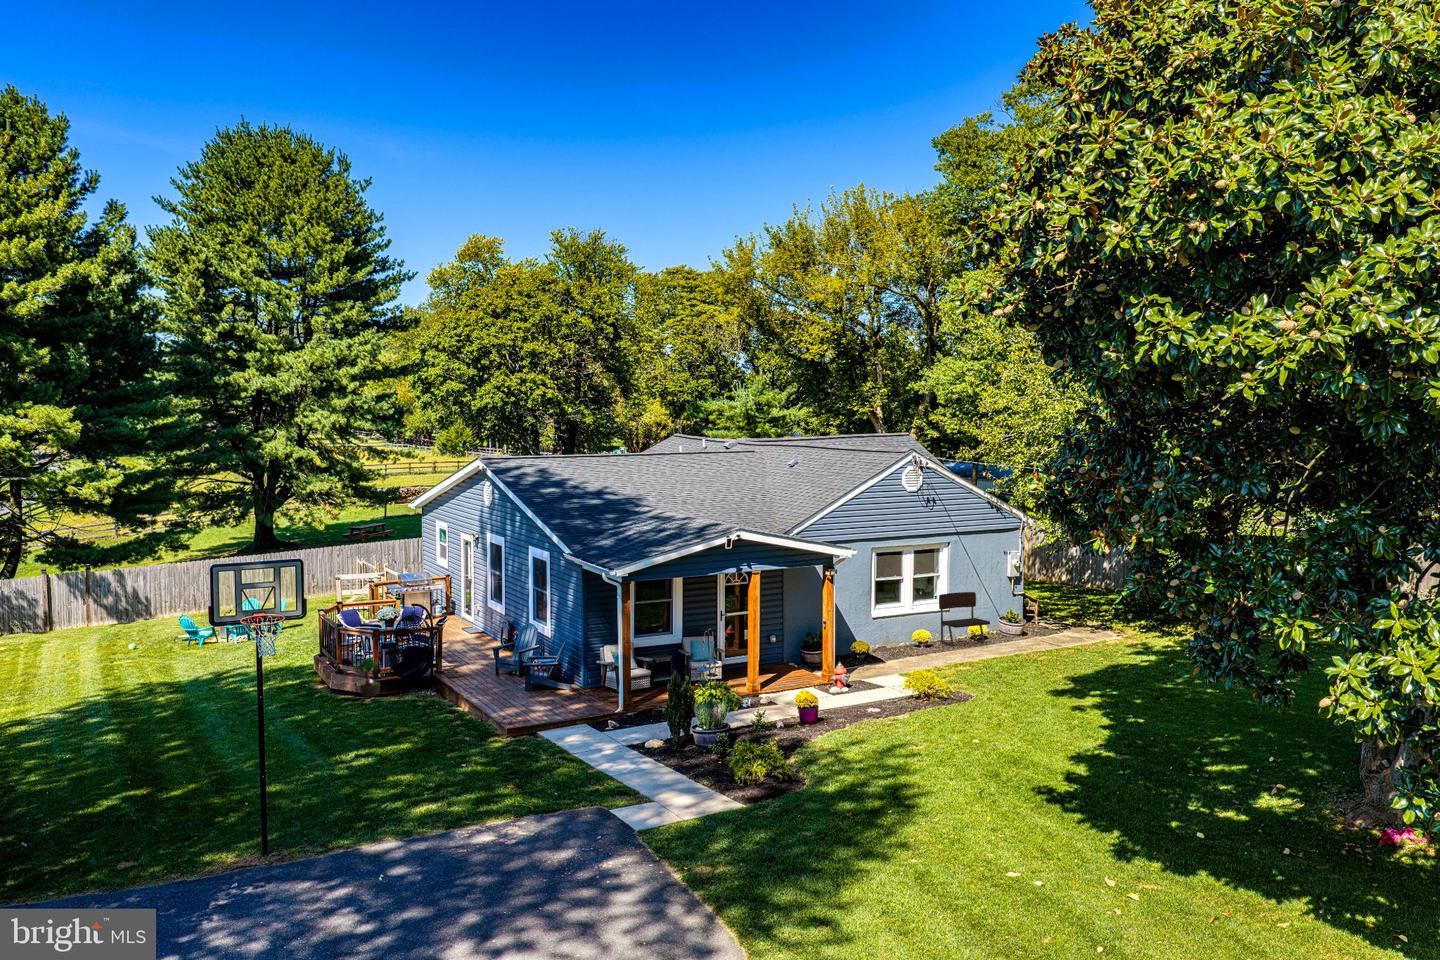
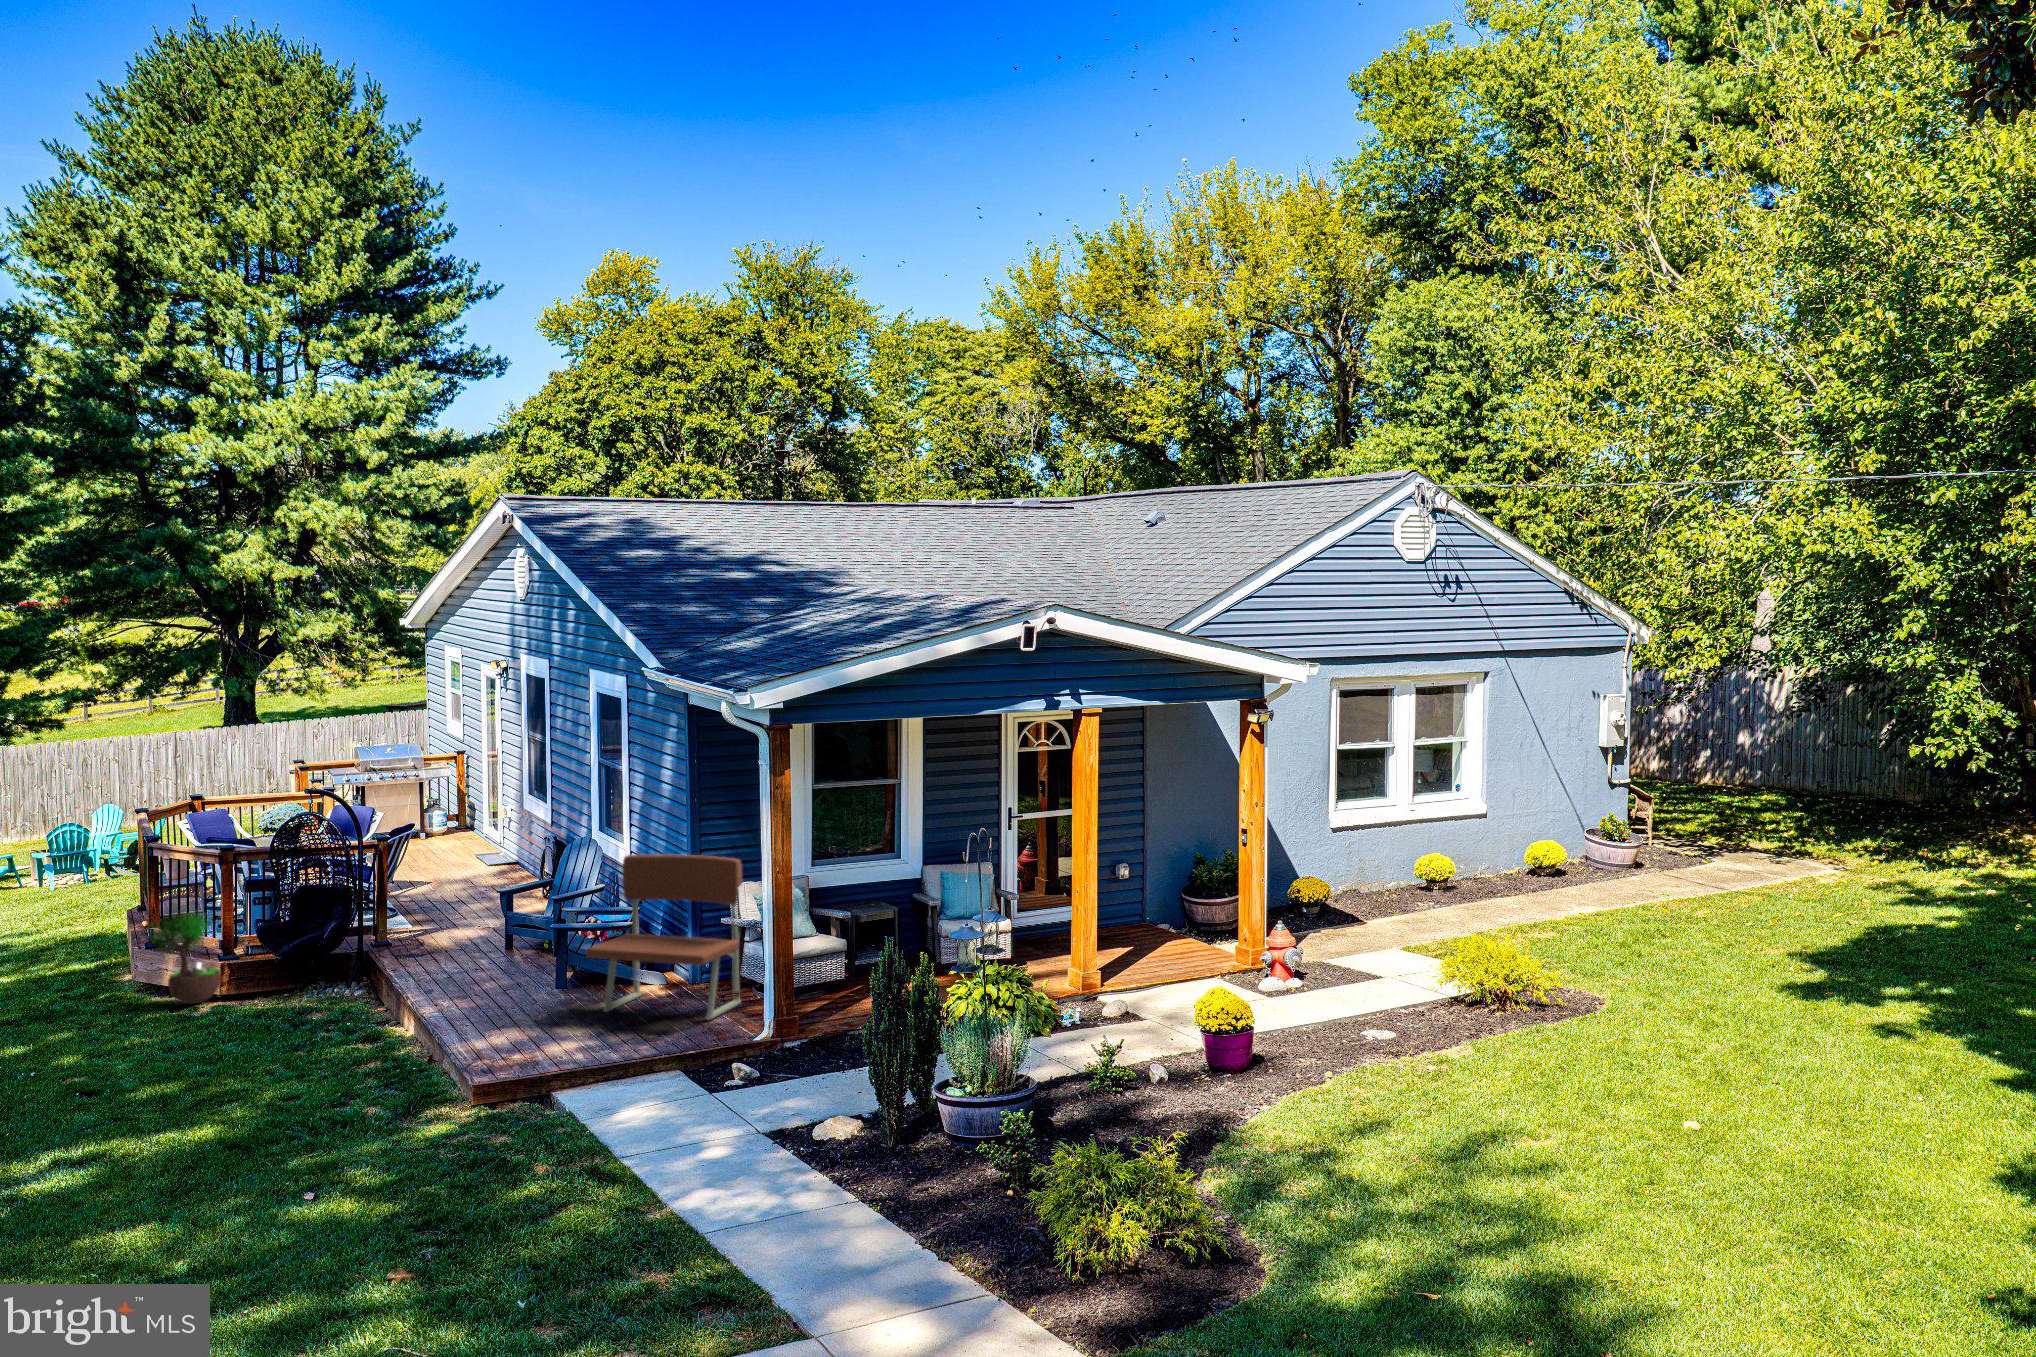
bench: present [939,592,990,646] -> present [586,854,742,1020]

